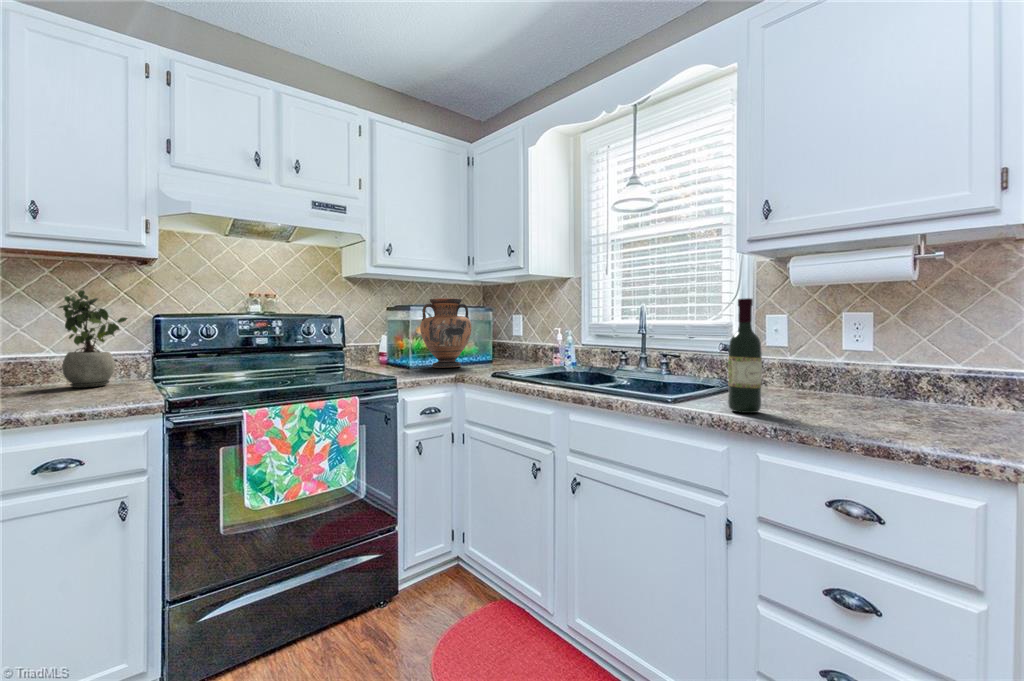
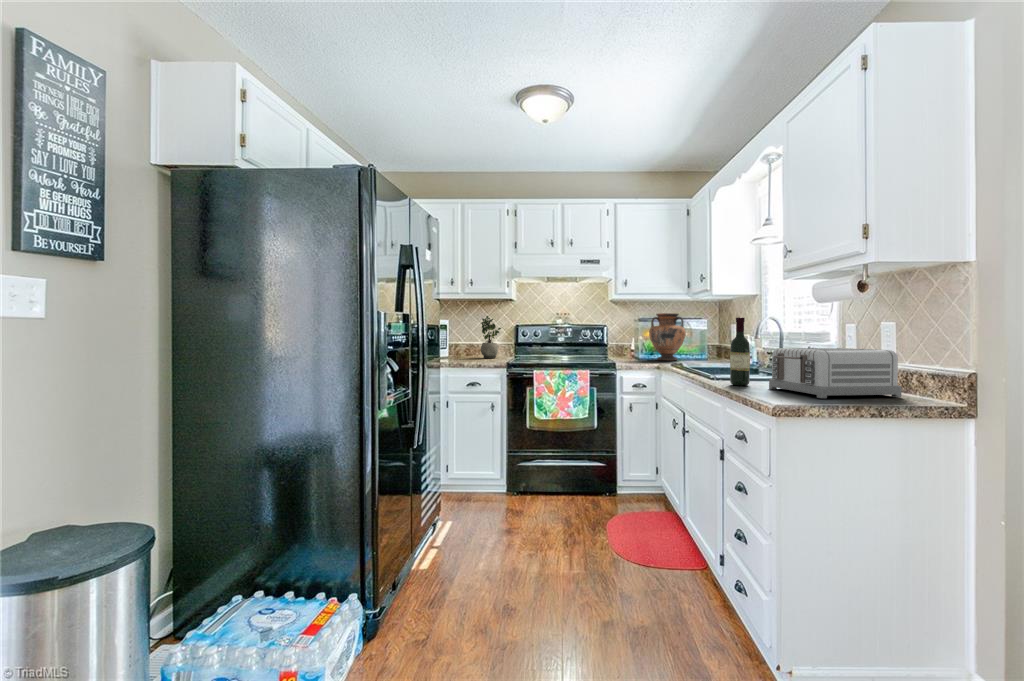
toaster: none [801,345,964,430] -> present [769,348,902,398]

